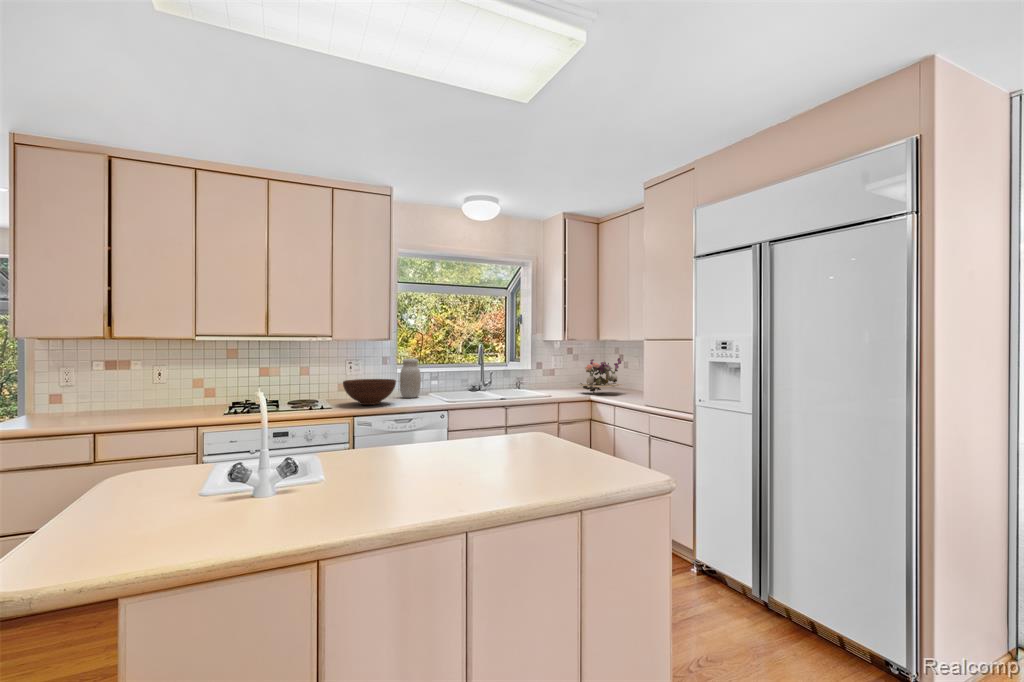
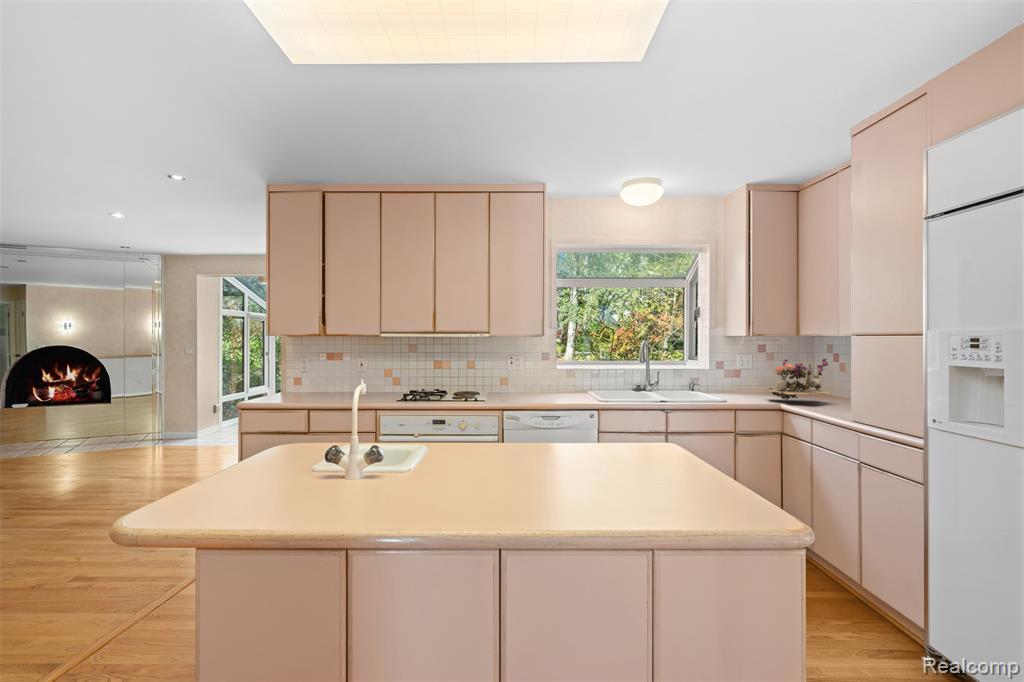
jar: present [399,359,421,398] -> none [556,355,577,395]
fruit bowl: present [343,379,396,405] -> none [497,375,547,400]

